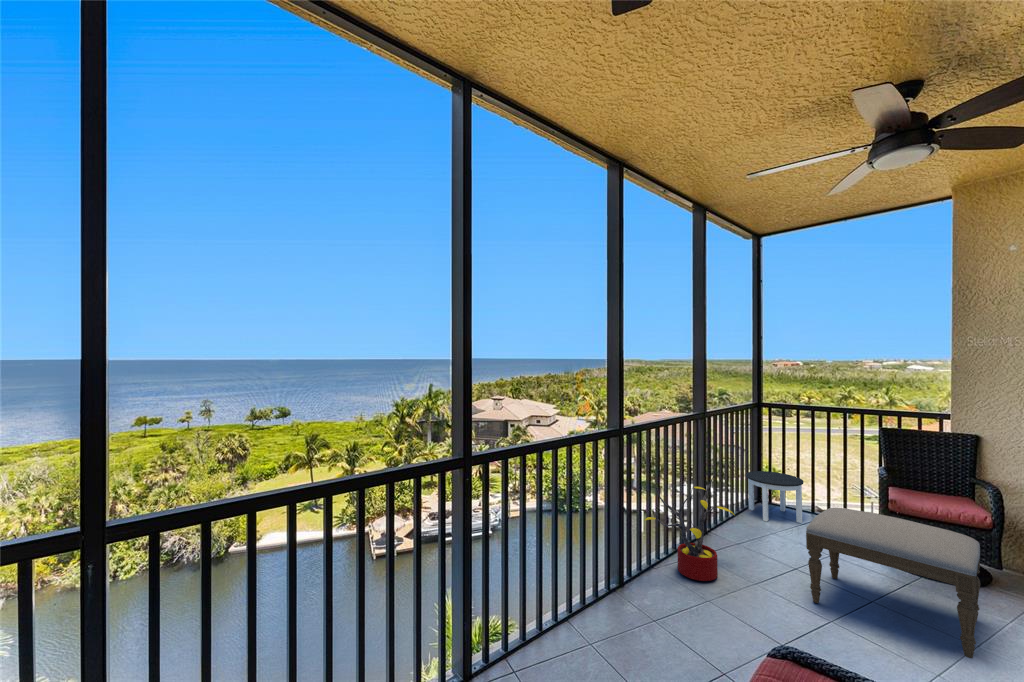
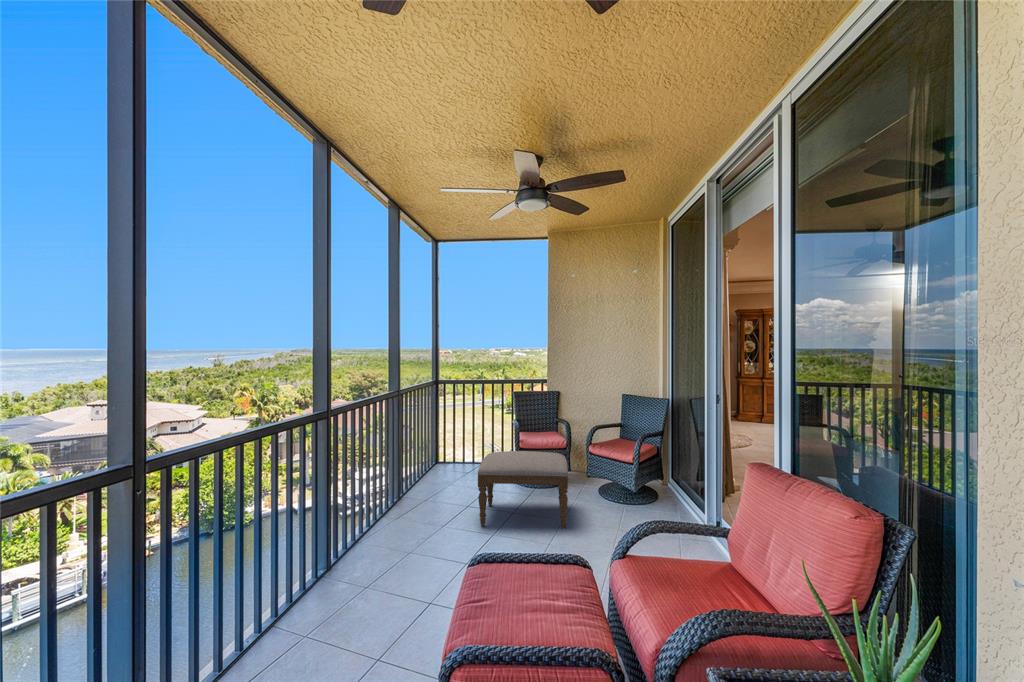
round table: present [746,471,803,523] -> none [422,438,463,479]
decorative plant: present [645,476,733,581] -> none [349,445,424,540]

